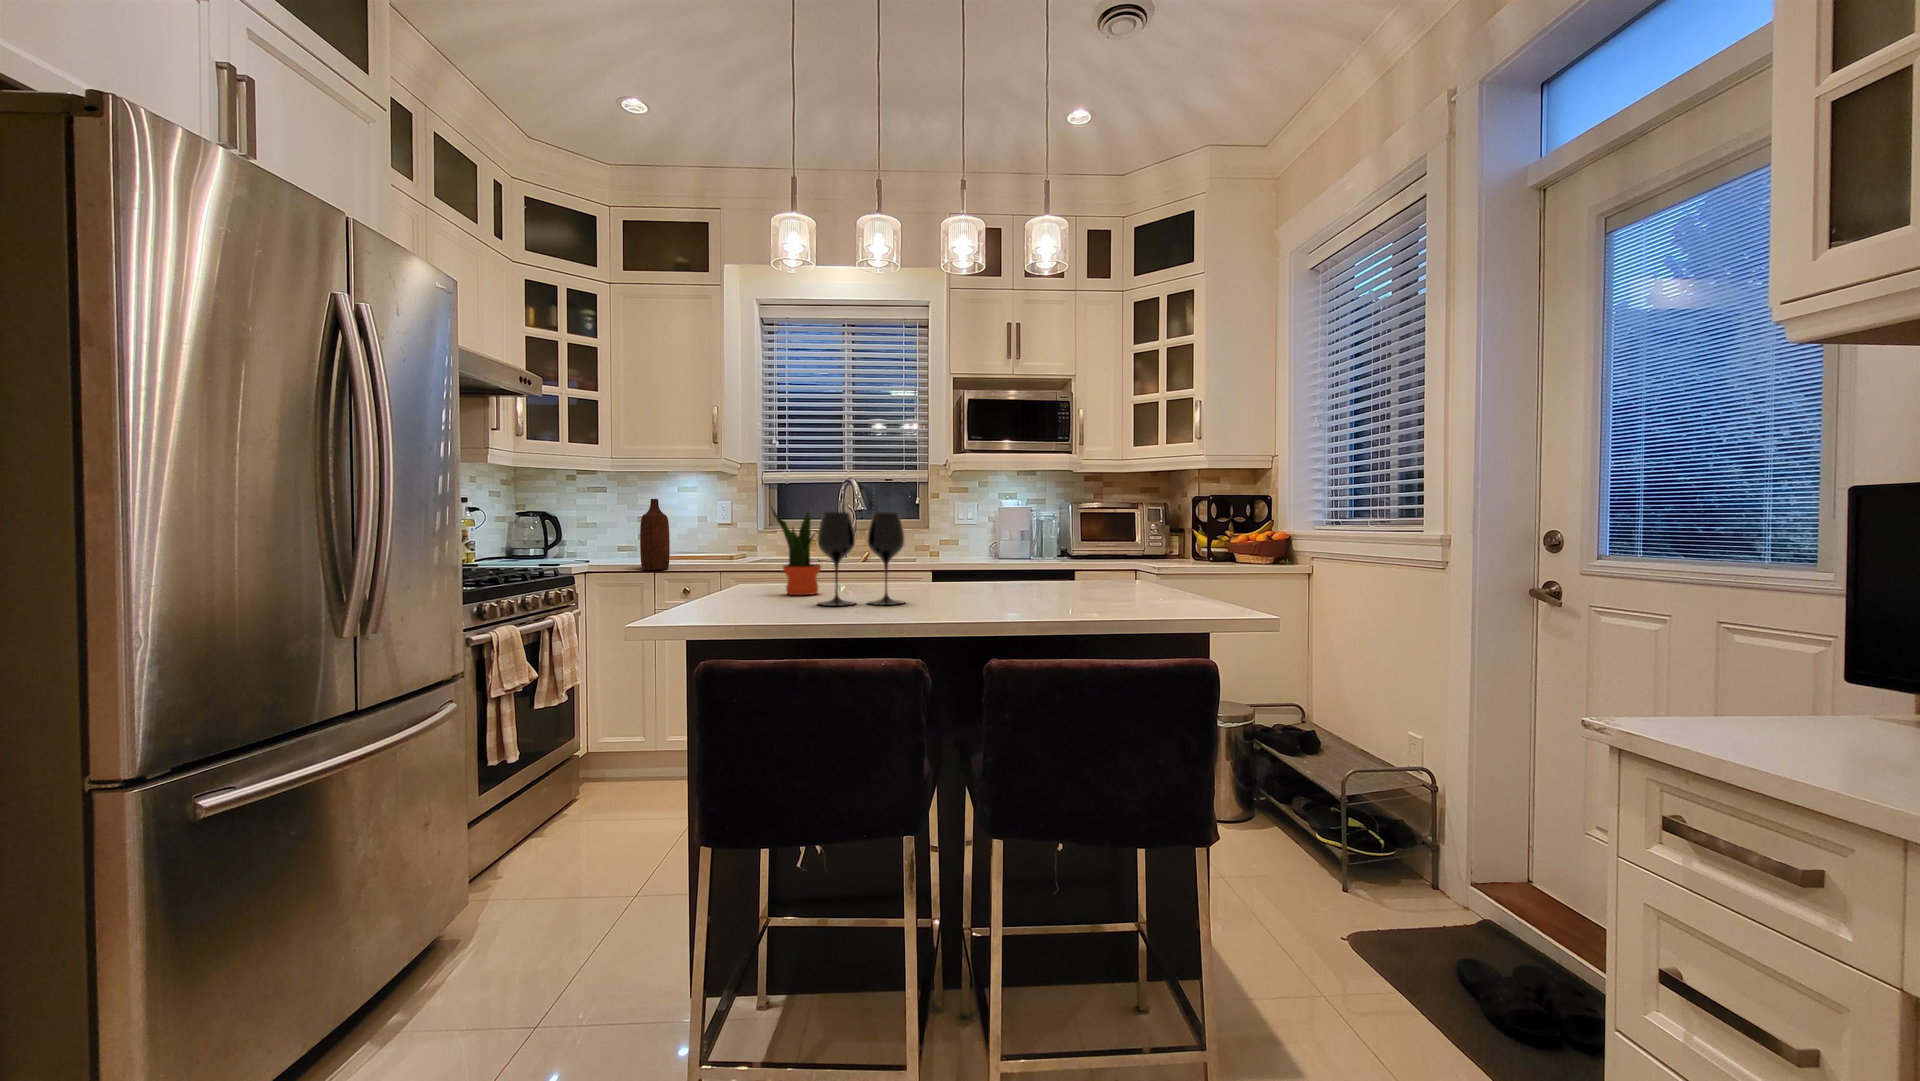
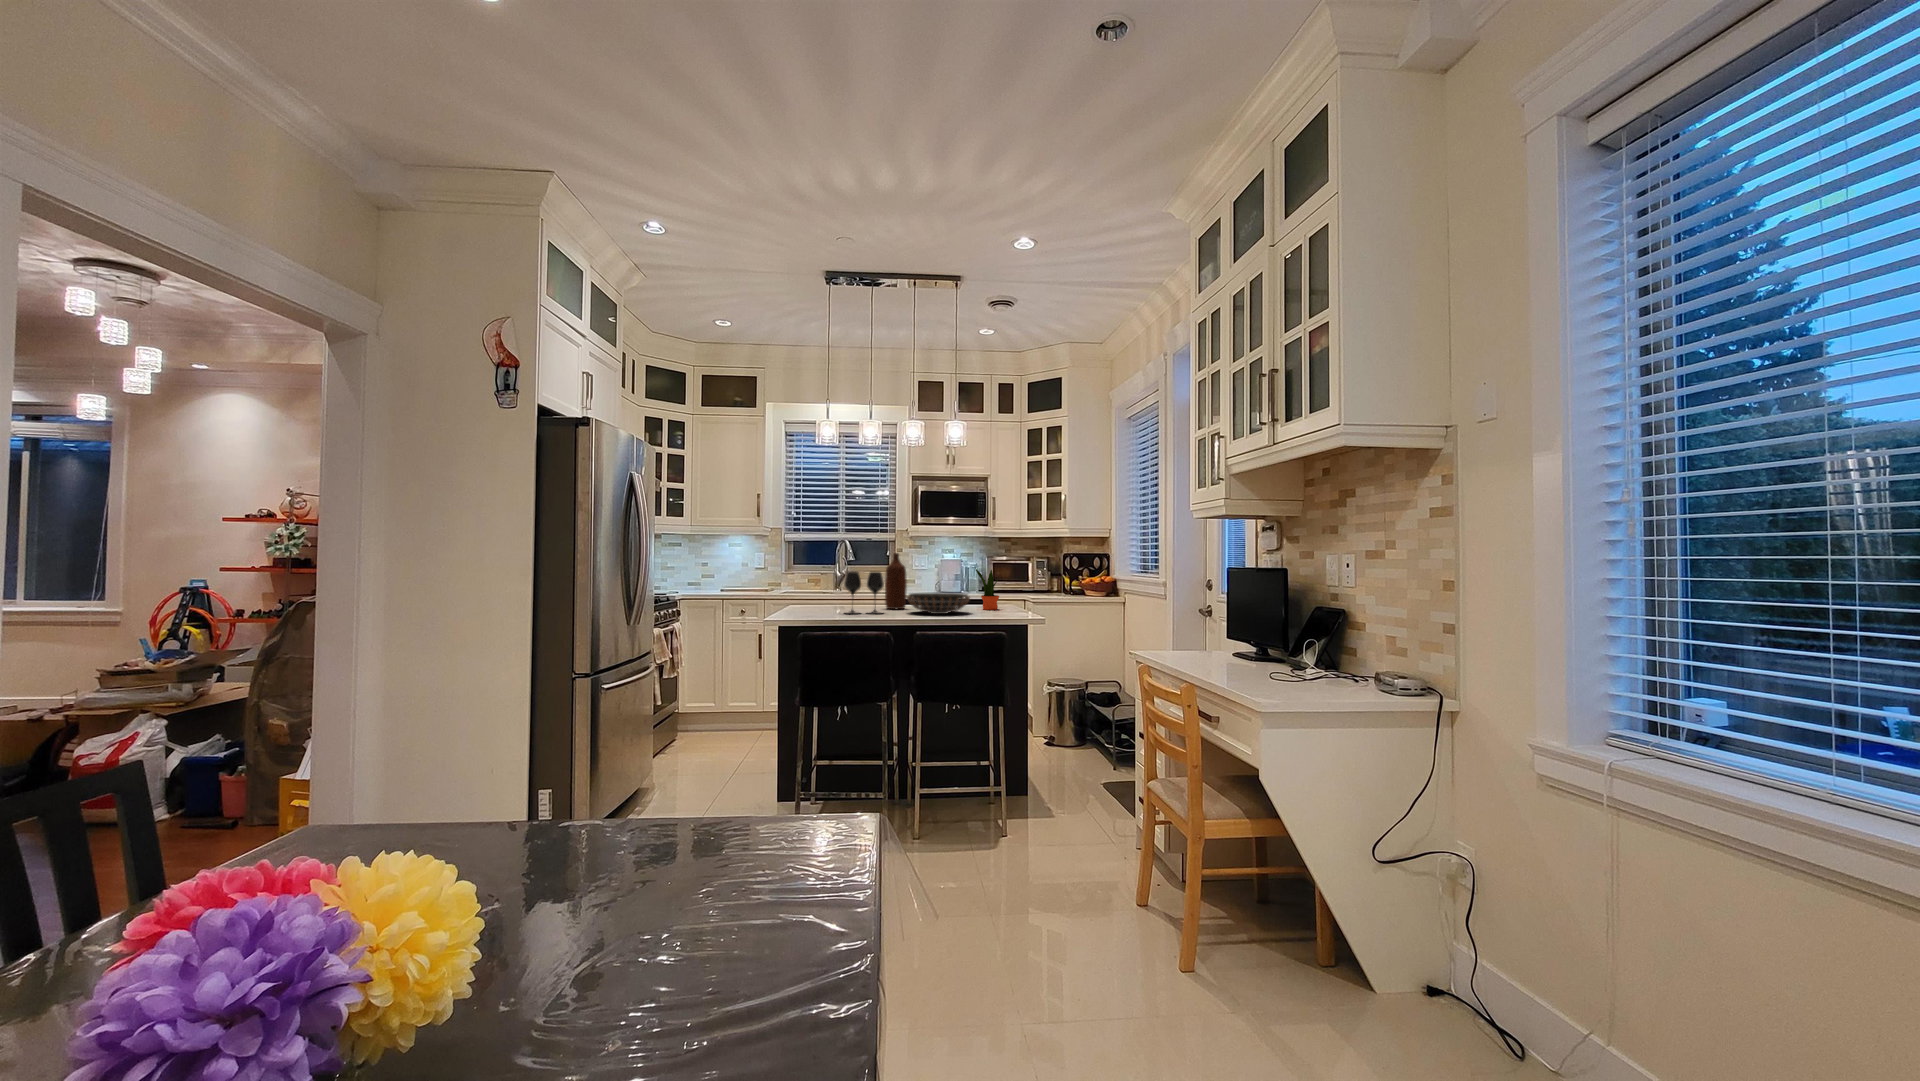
bottle: present [640,499,670,570] -> present [885,553,907,609]
potted plant: present [772,508,821,595] -> present [975,567,999,610]
decorative bowl: none [954,558,1096,604] -> present [907,593,970,614]

